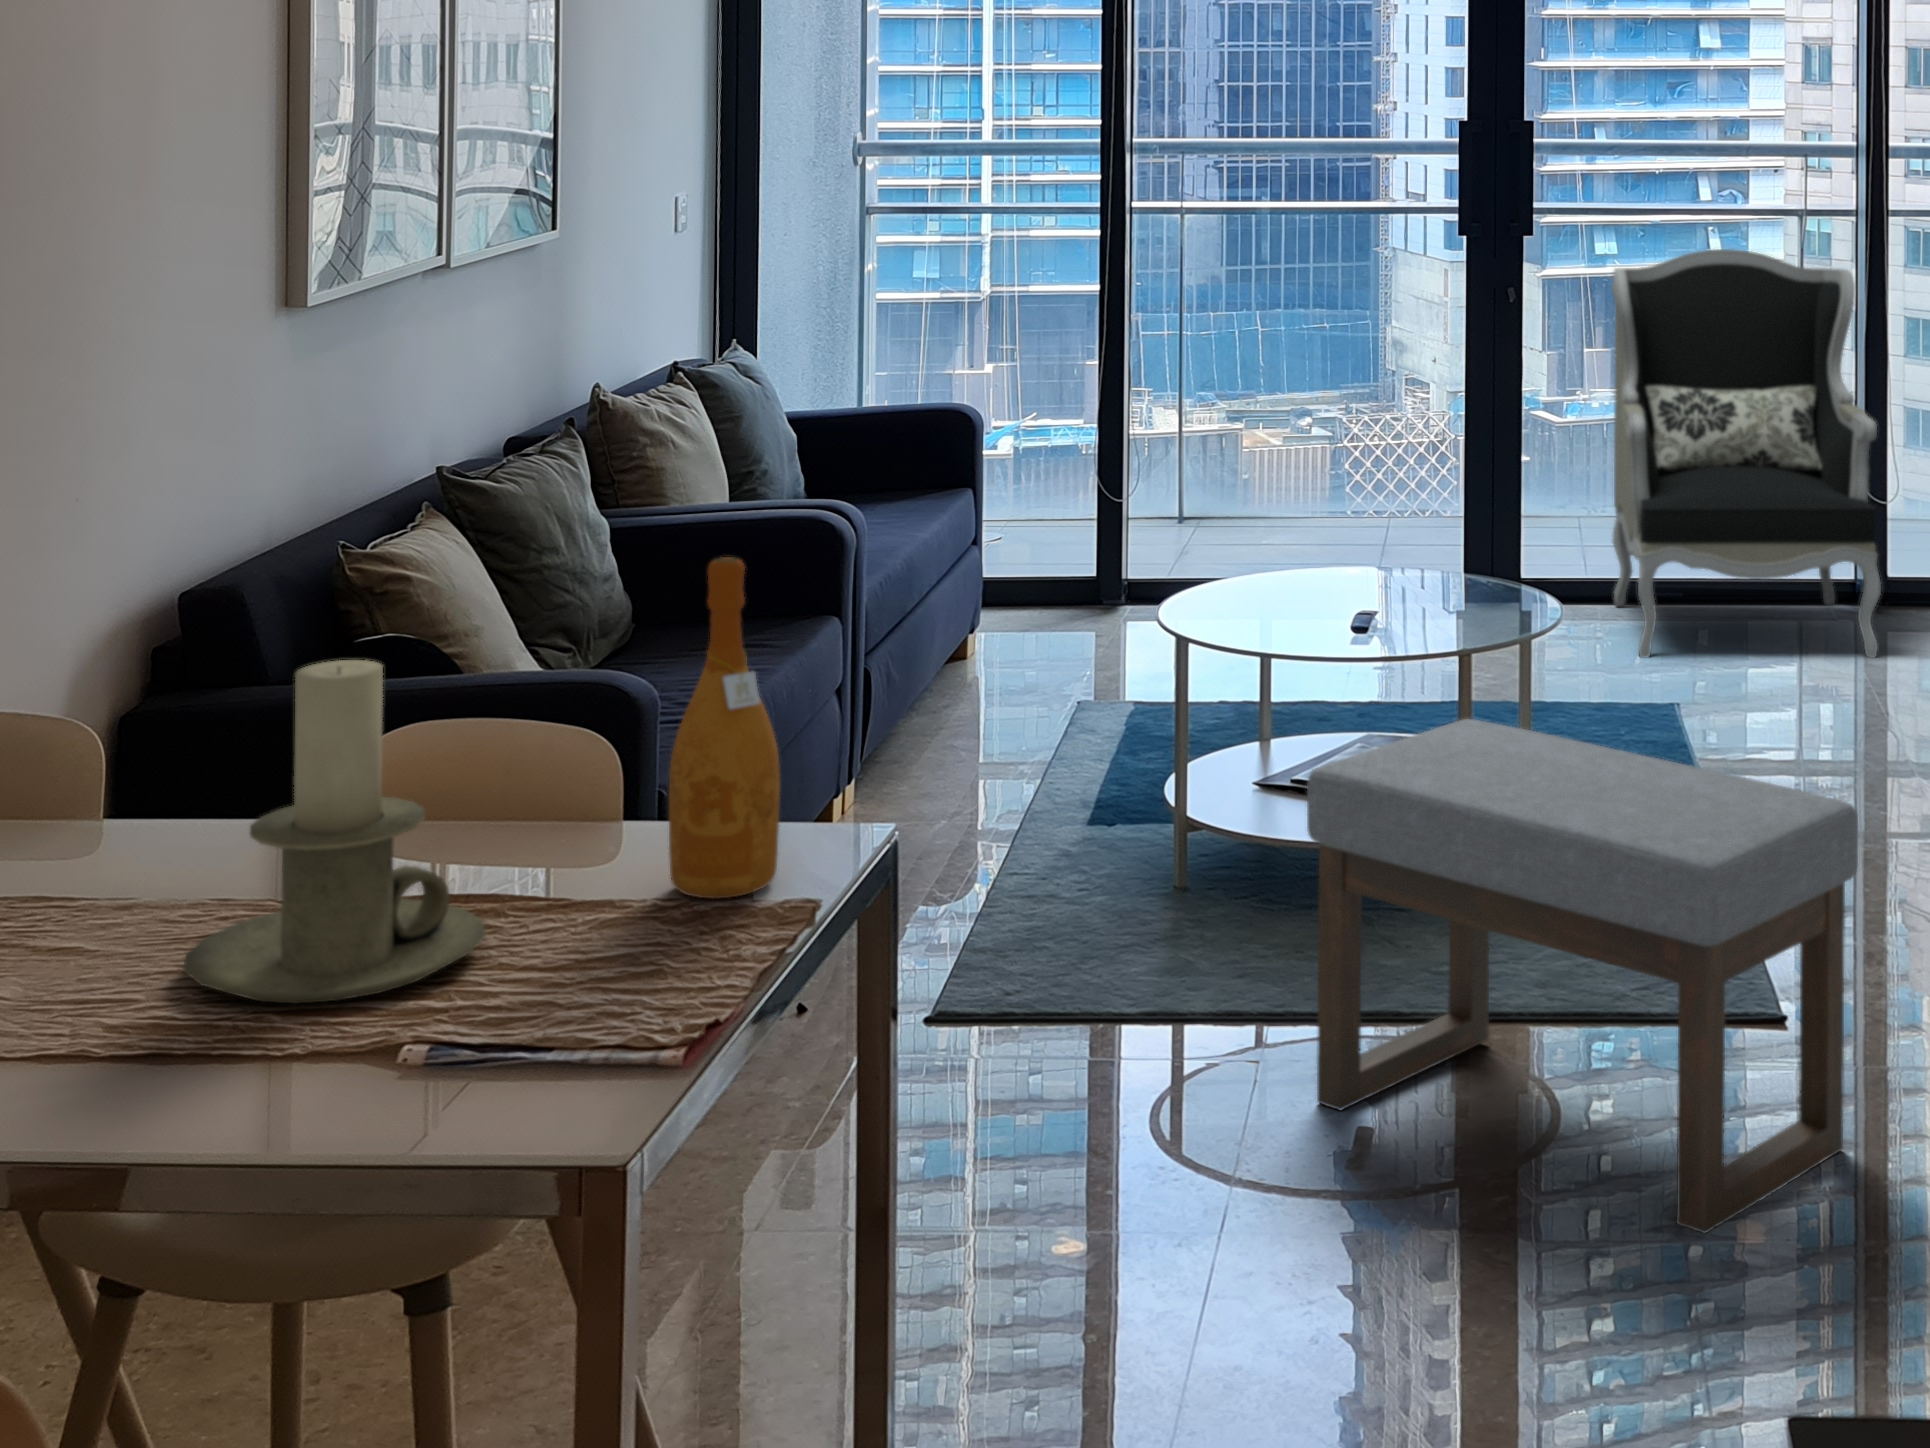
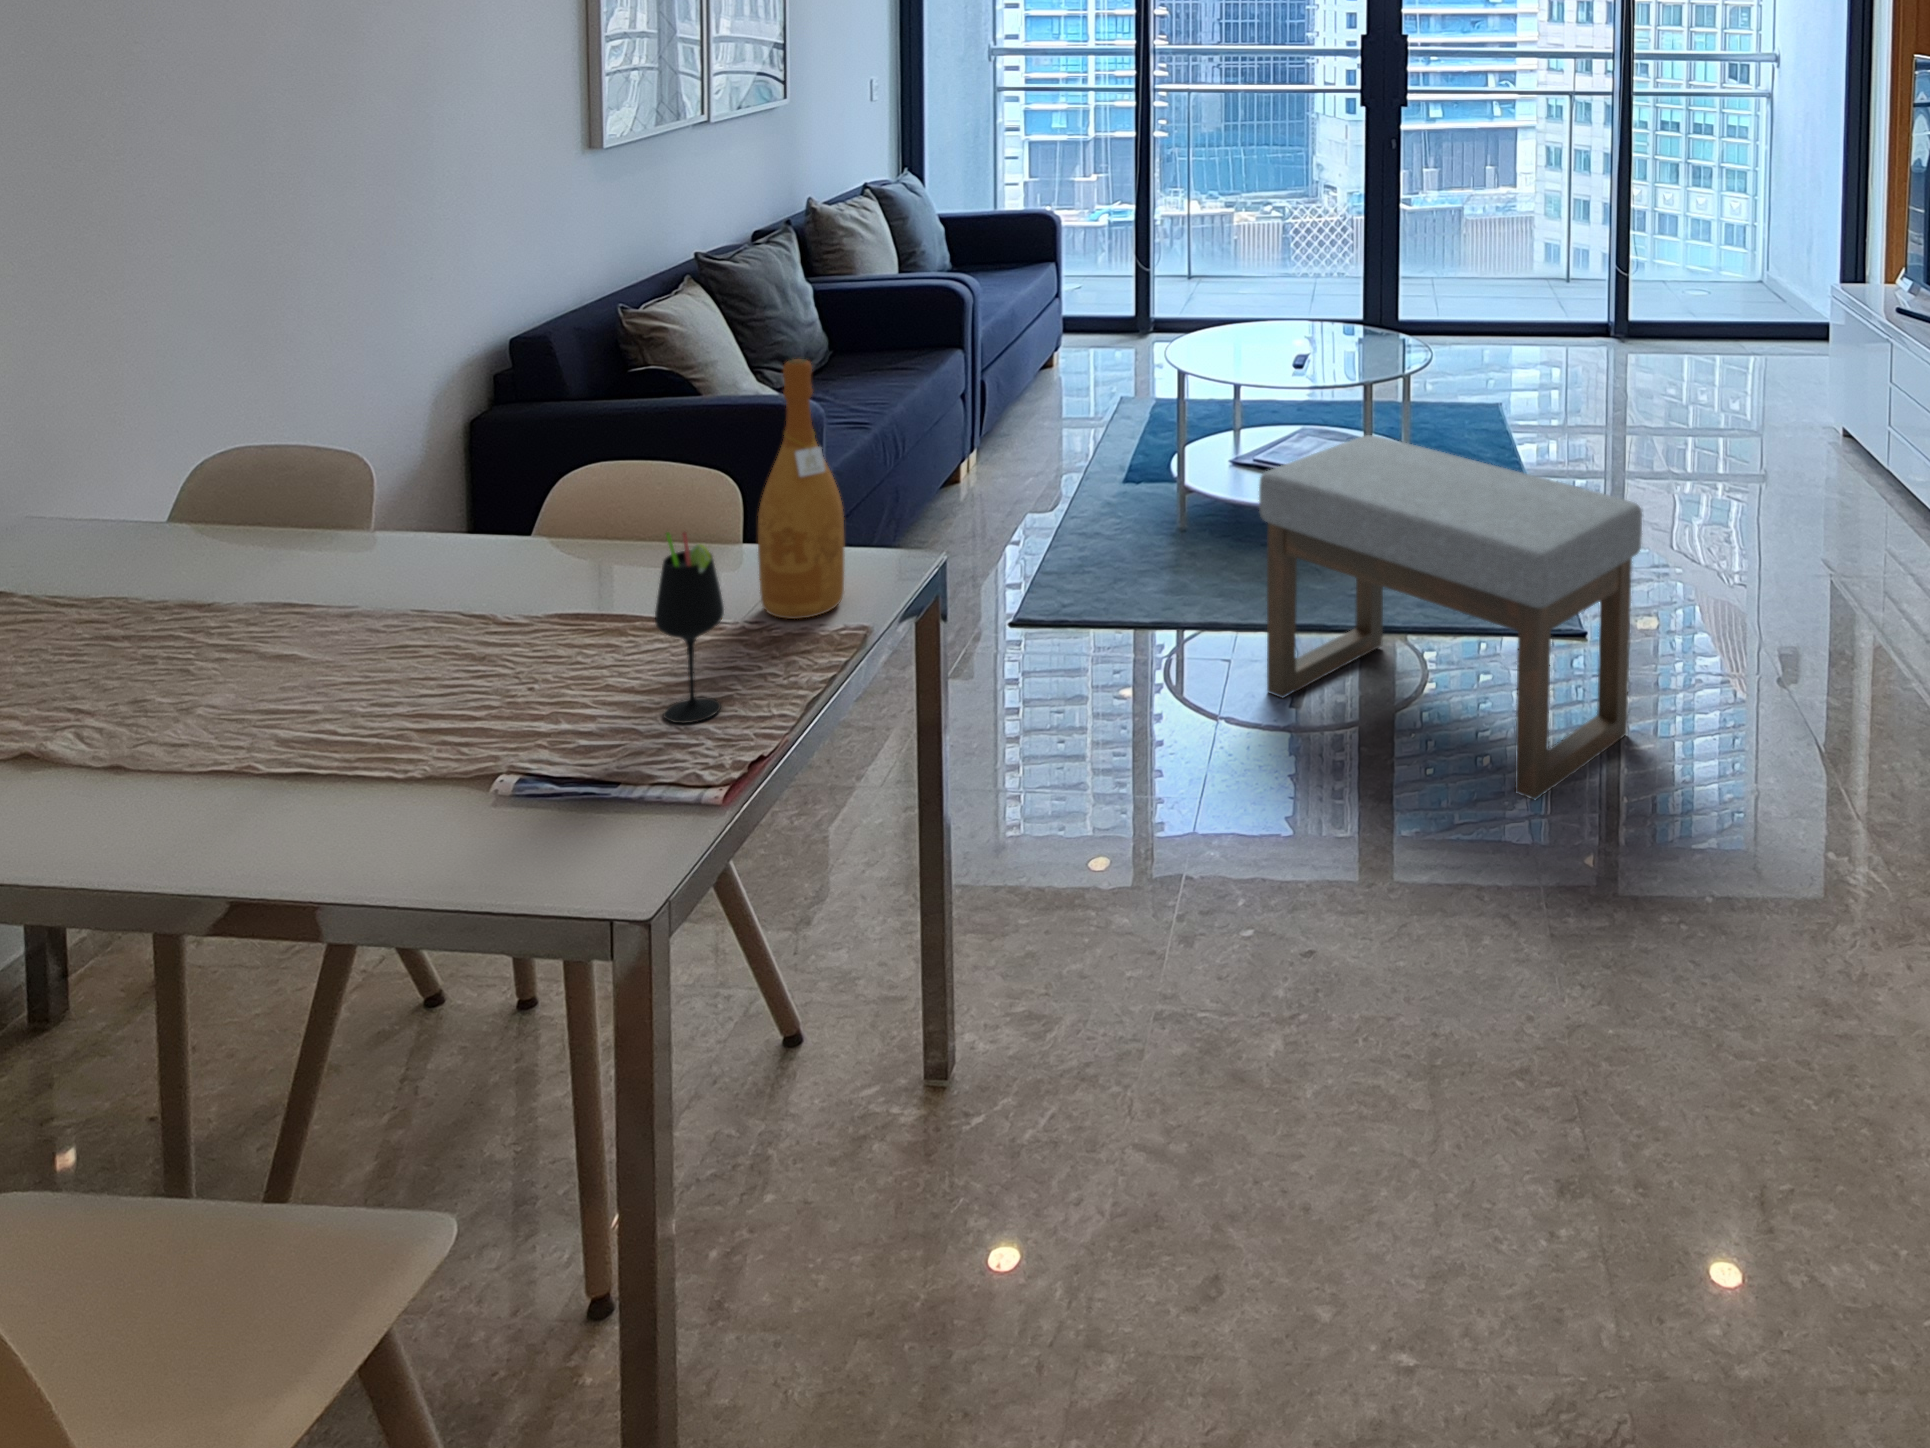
armchair: present [1612,249,1881,658] -> none [1457,116,1628,374]
candle holder: present [184,660,485,1003] -> none [355,445,605,721]
wine glass: none [574,754,657,1000] -> present [655,532,724,723]

